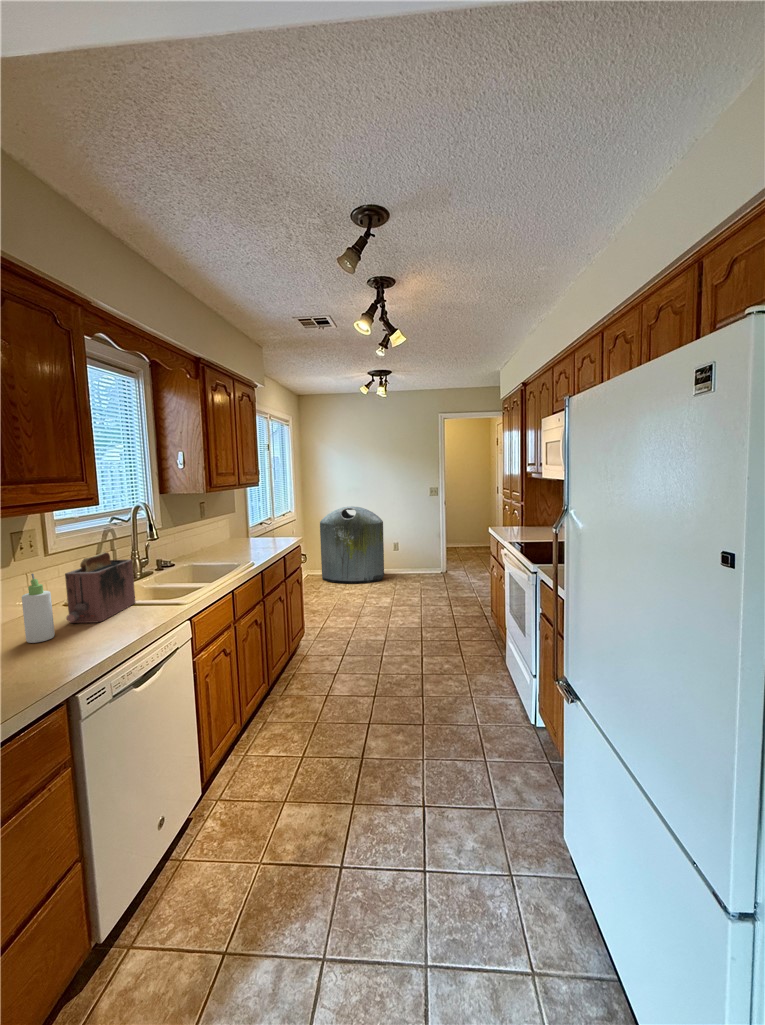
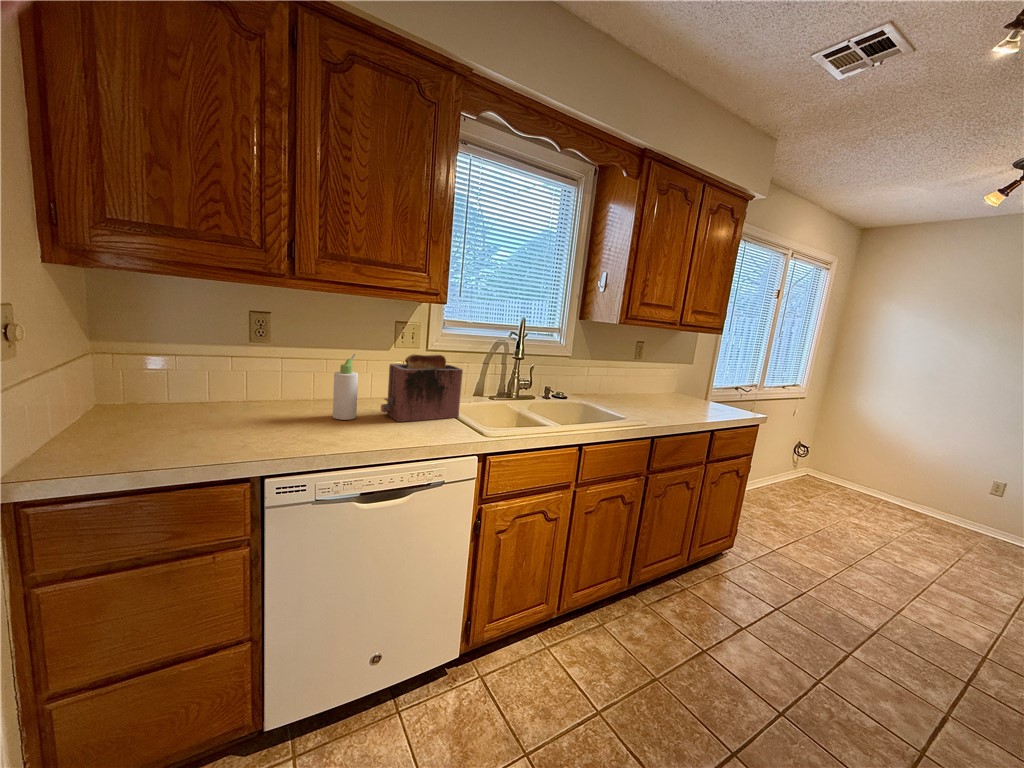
trash can: present [320,506,384,584] -> none [826,398,977,530]

